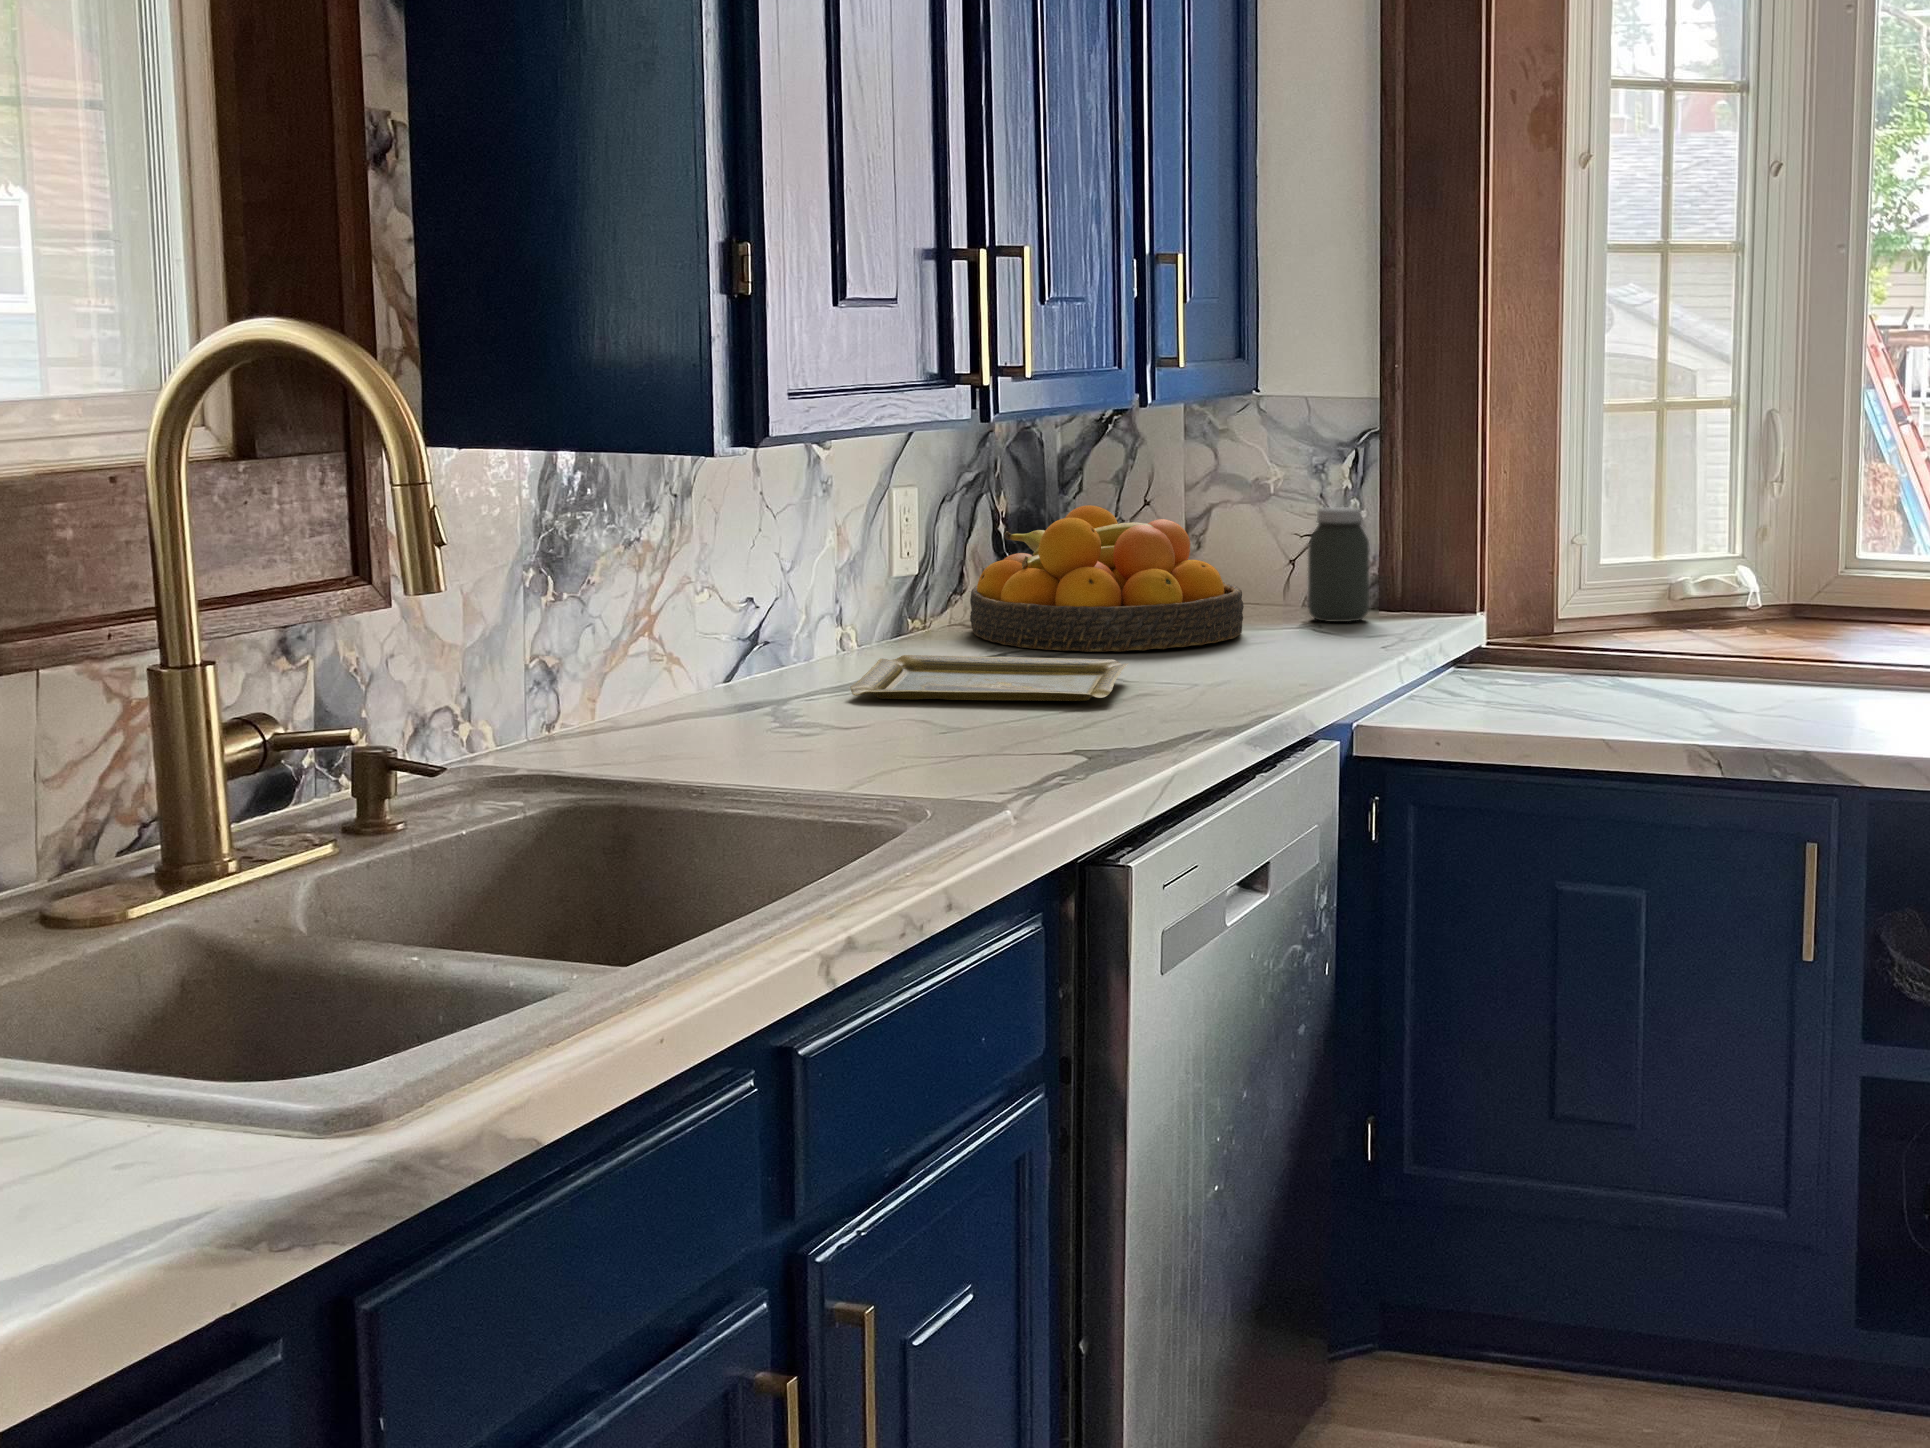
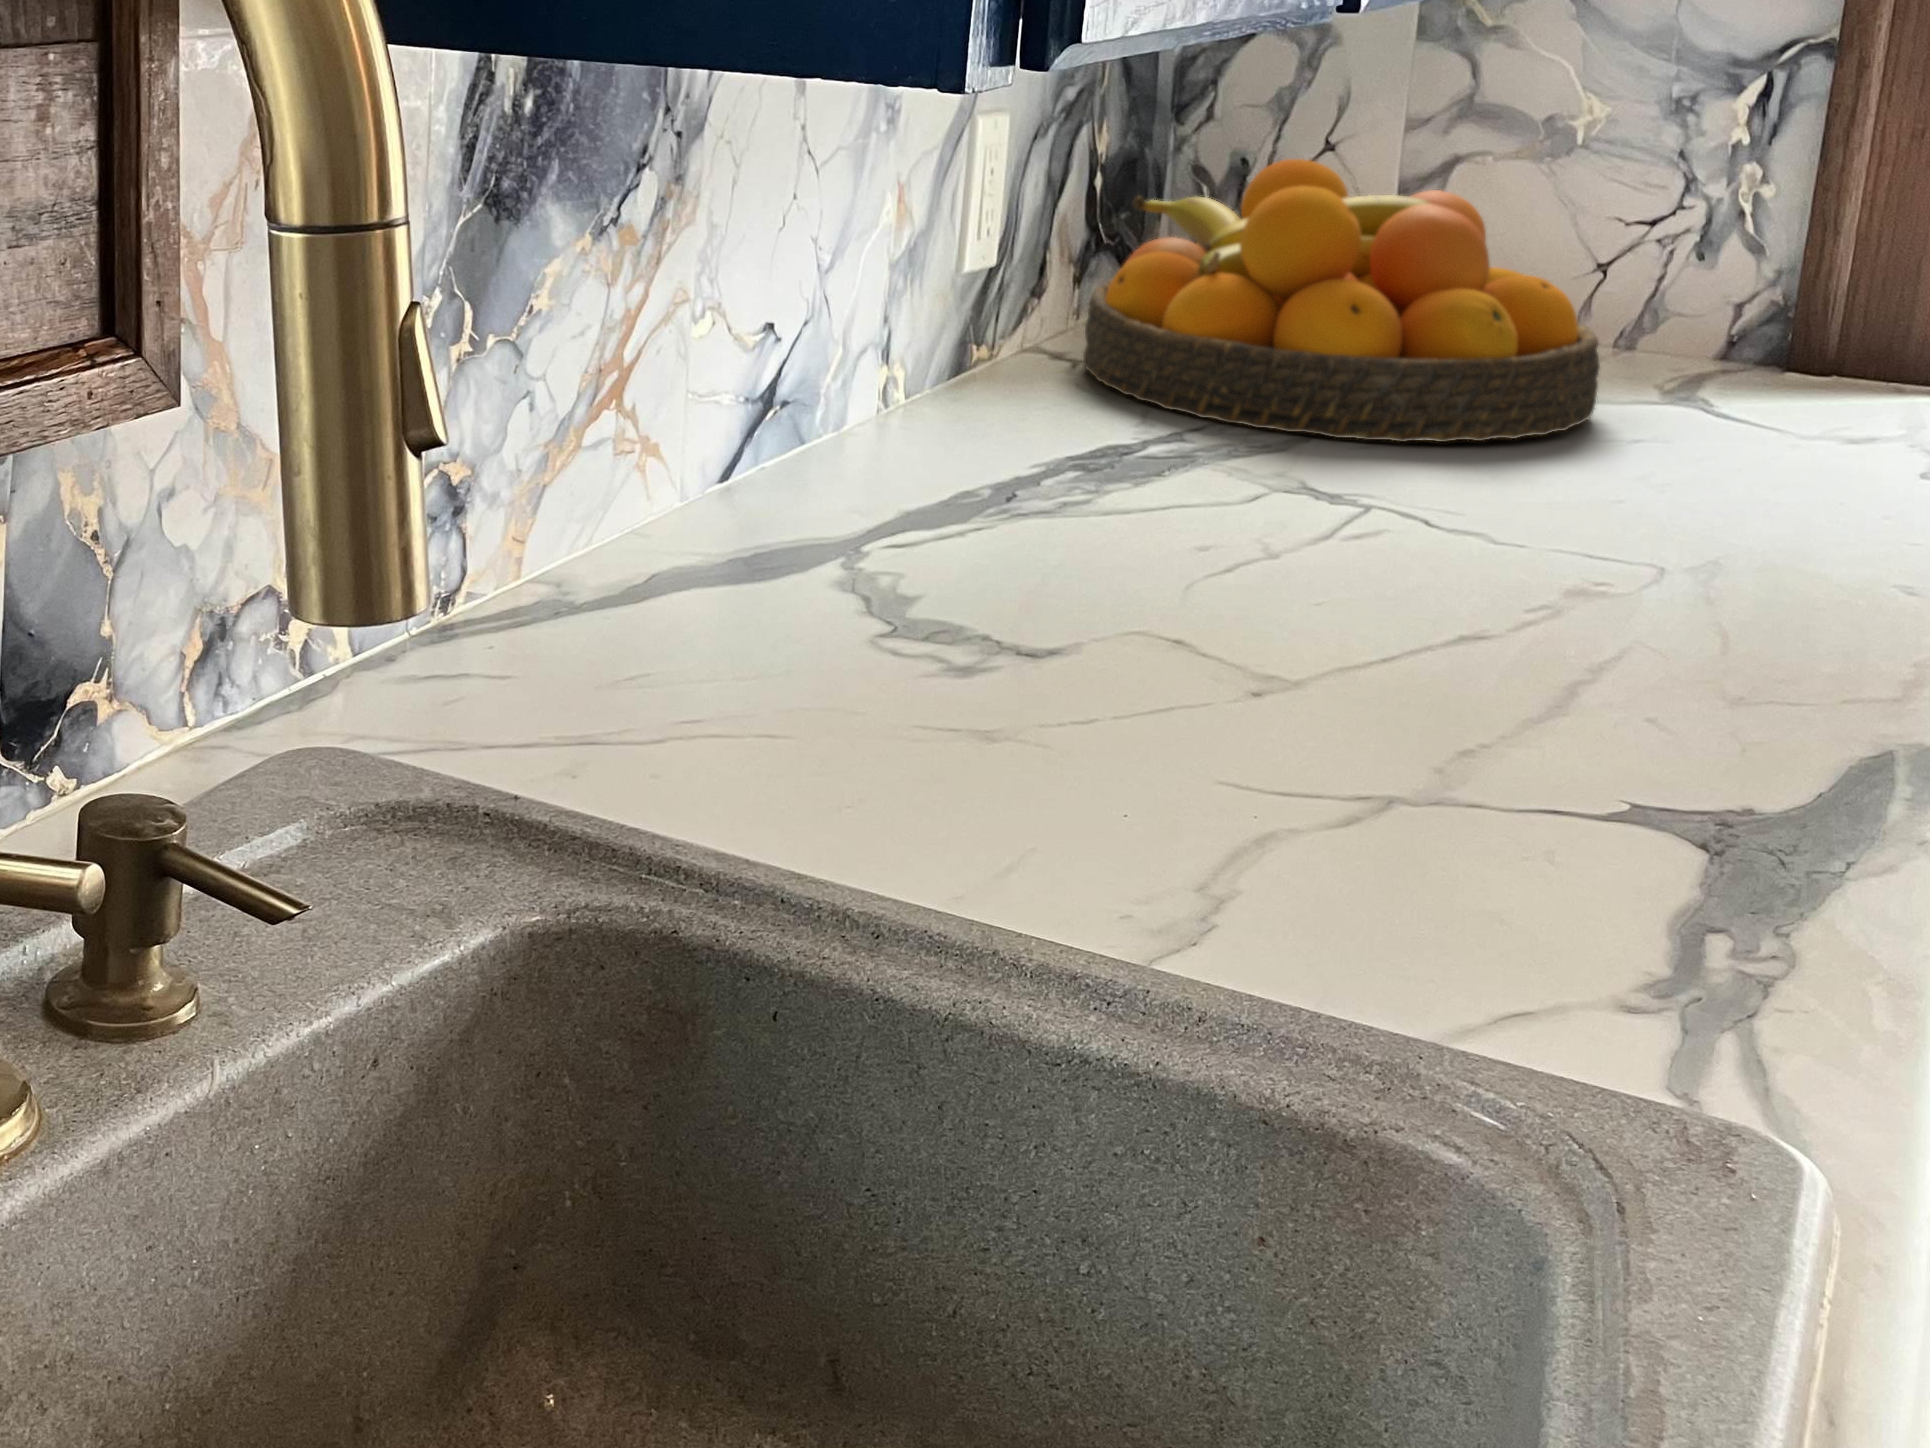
jar: present [1308,507,1370,622] -> none [1663,178,1800,387]
tray: present [850,655,1128,701] -> none [985,443,1537,594]

